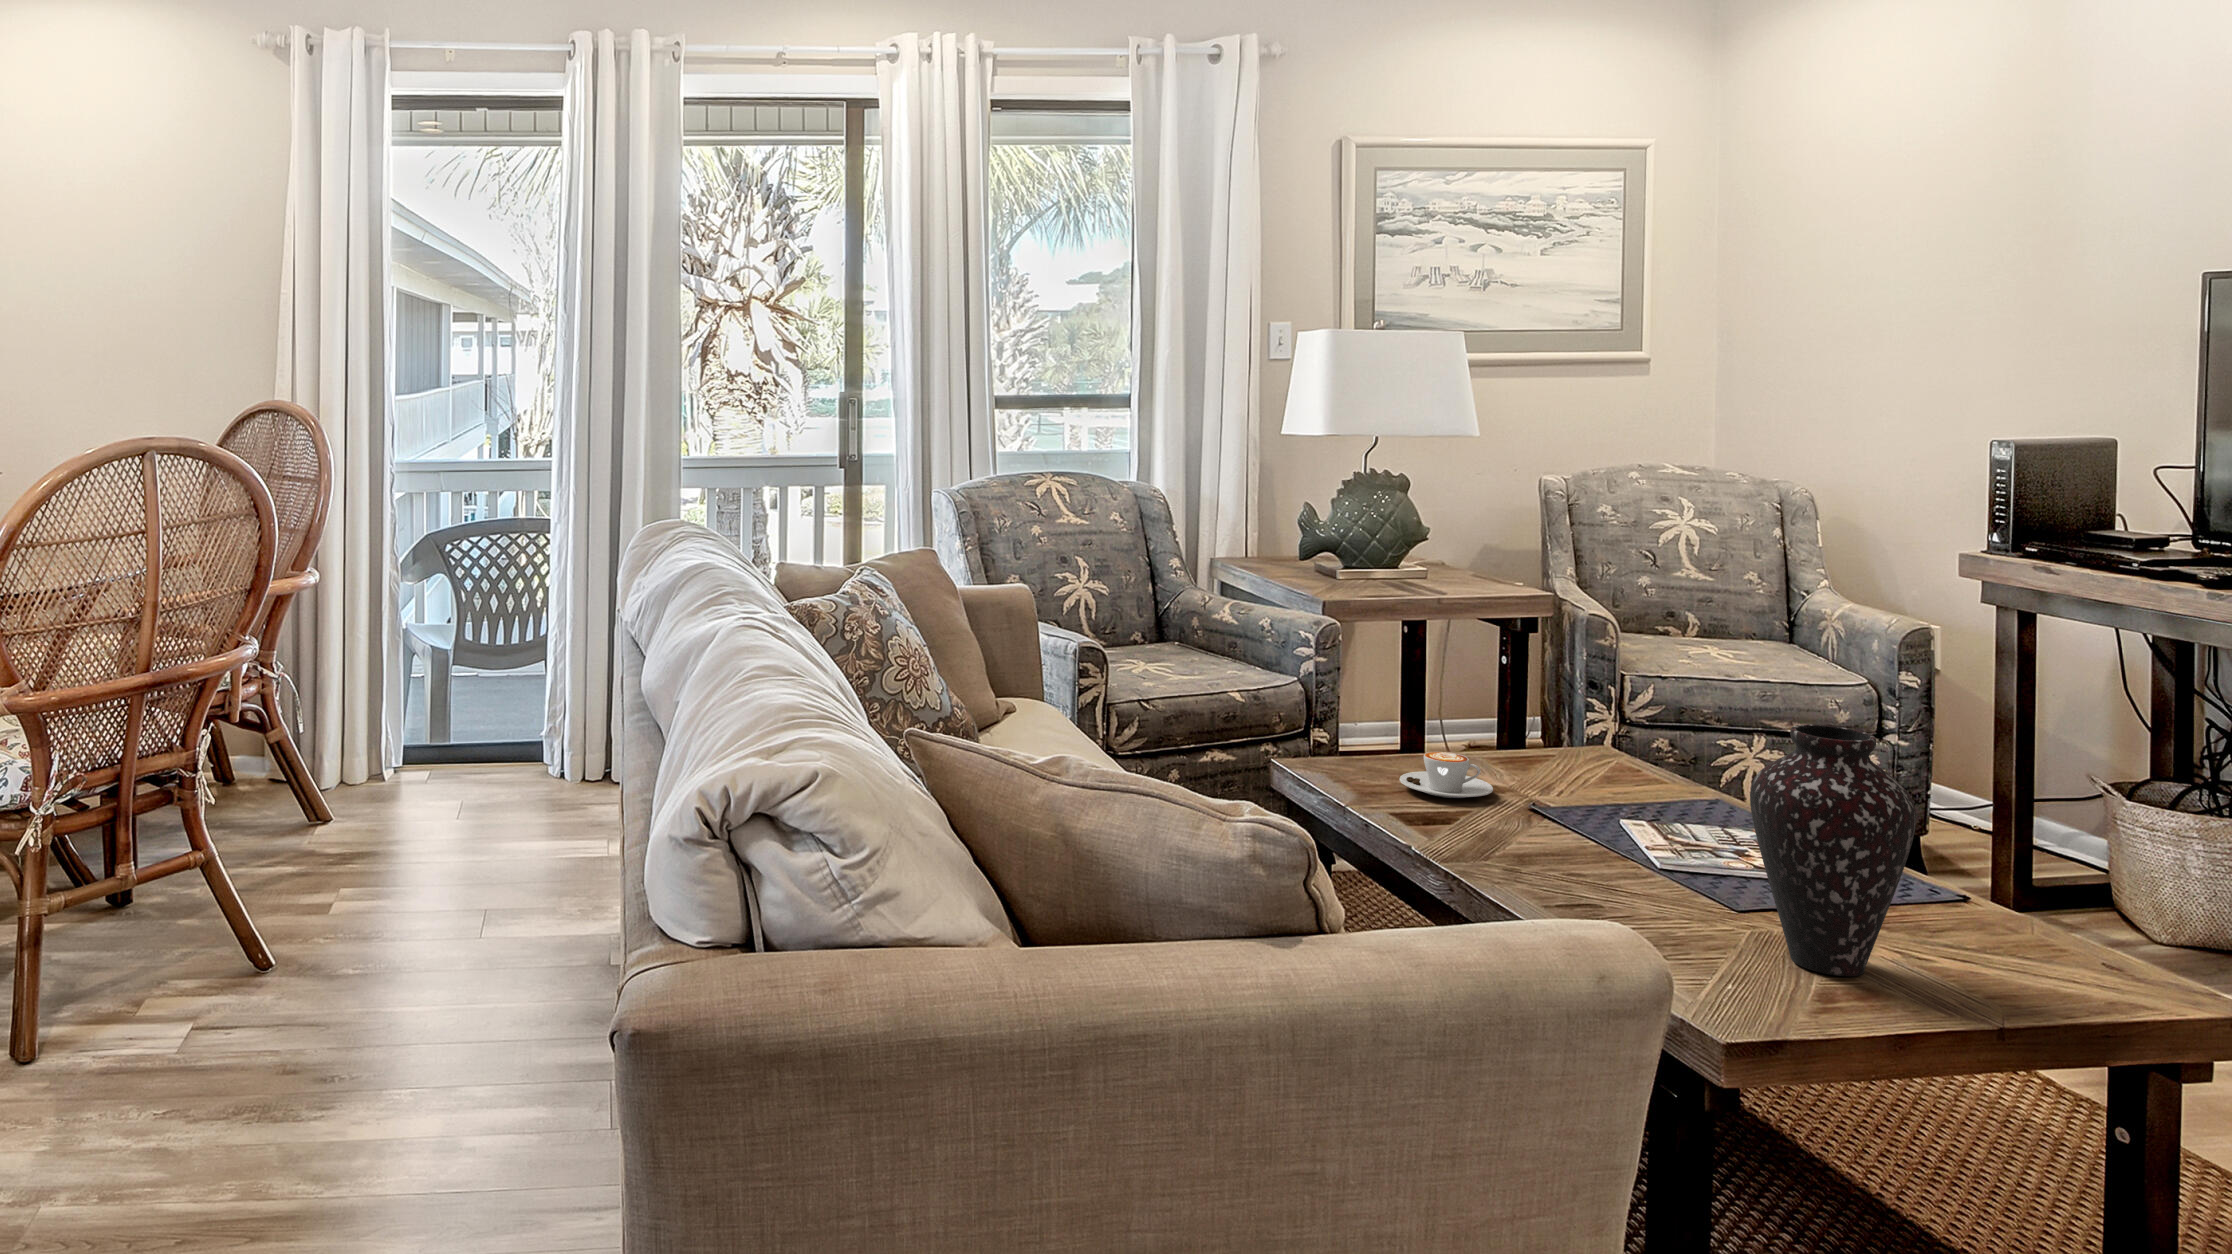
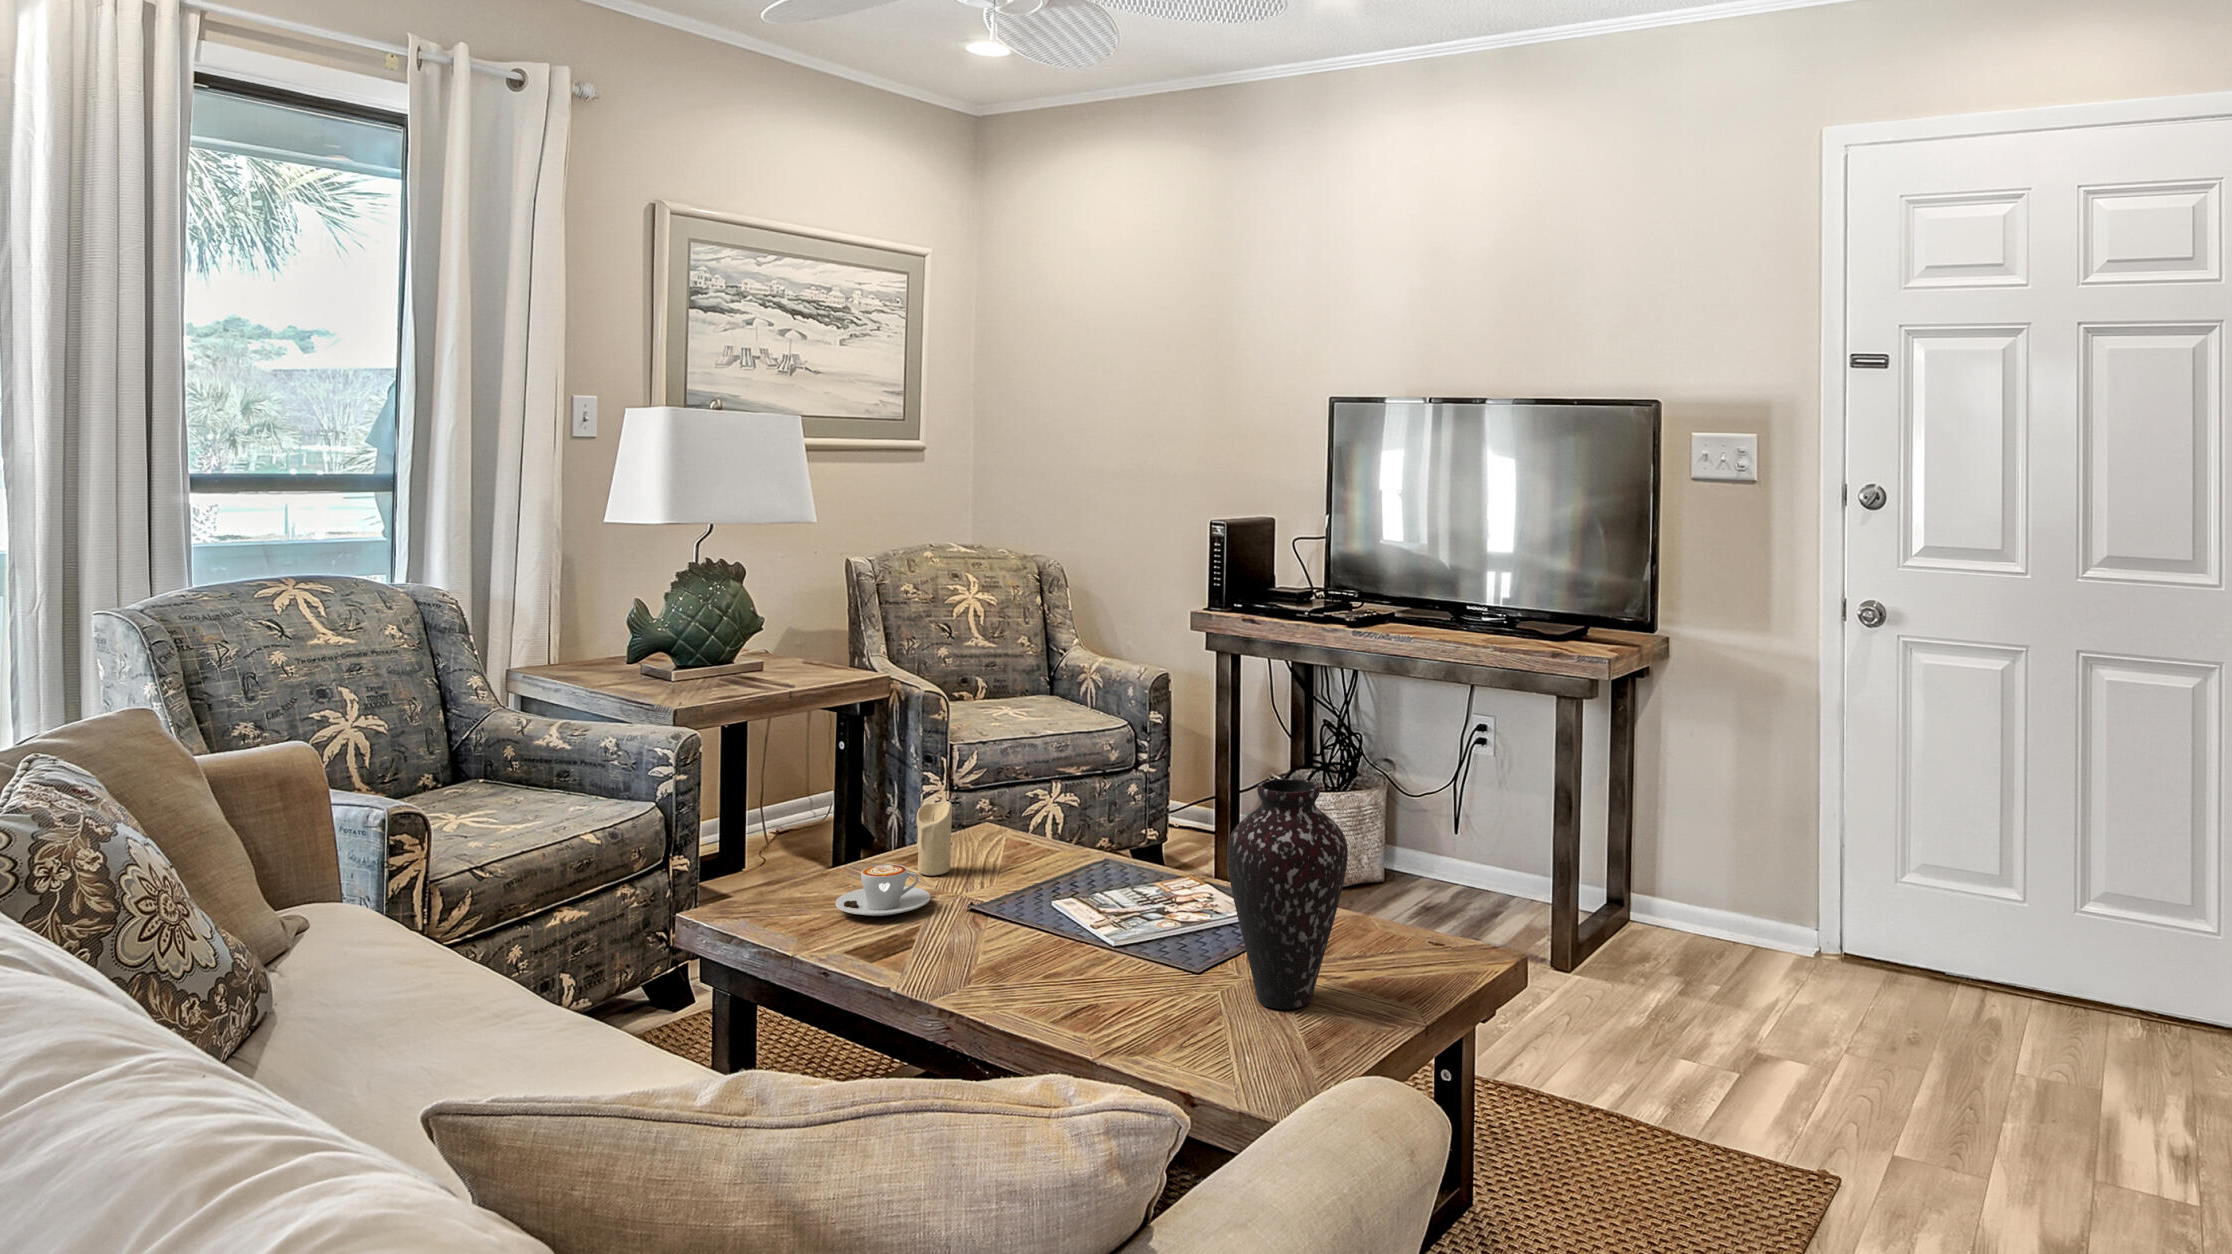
candle: none [1497,708,1535,777] -> present [917,801,952,875]

